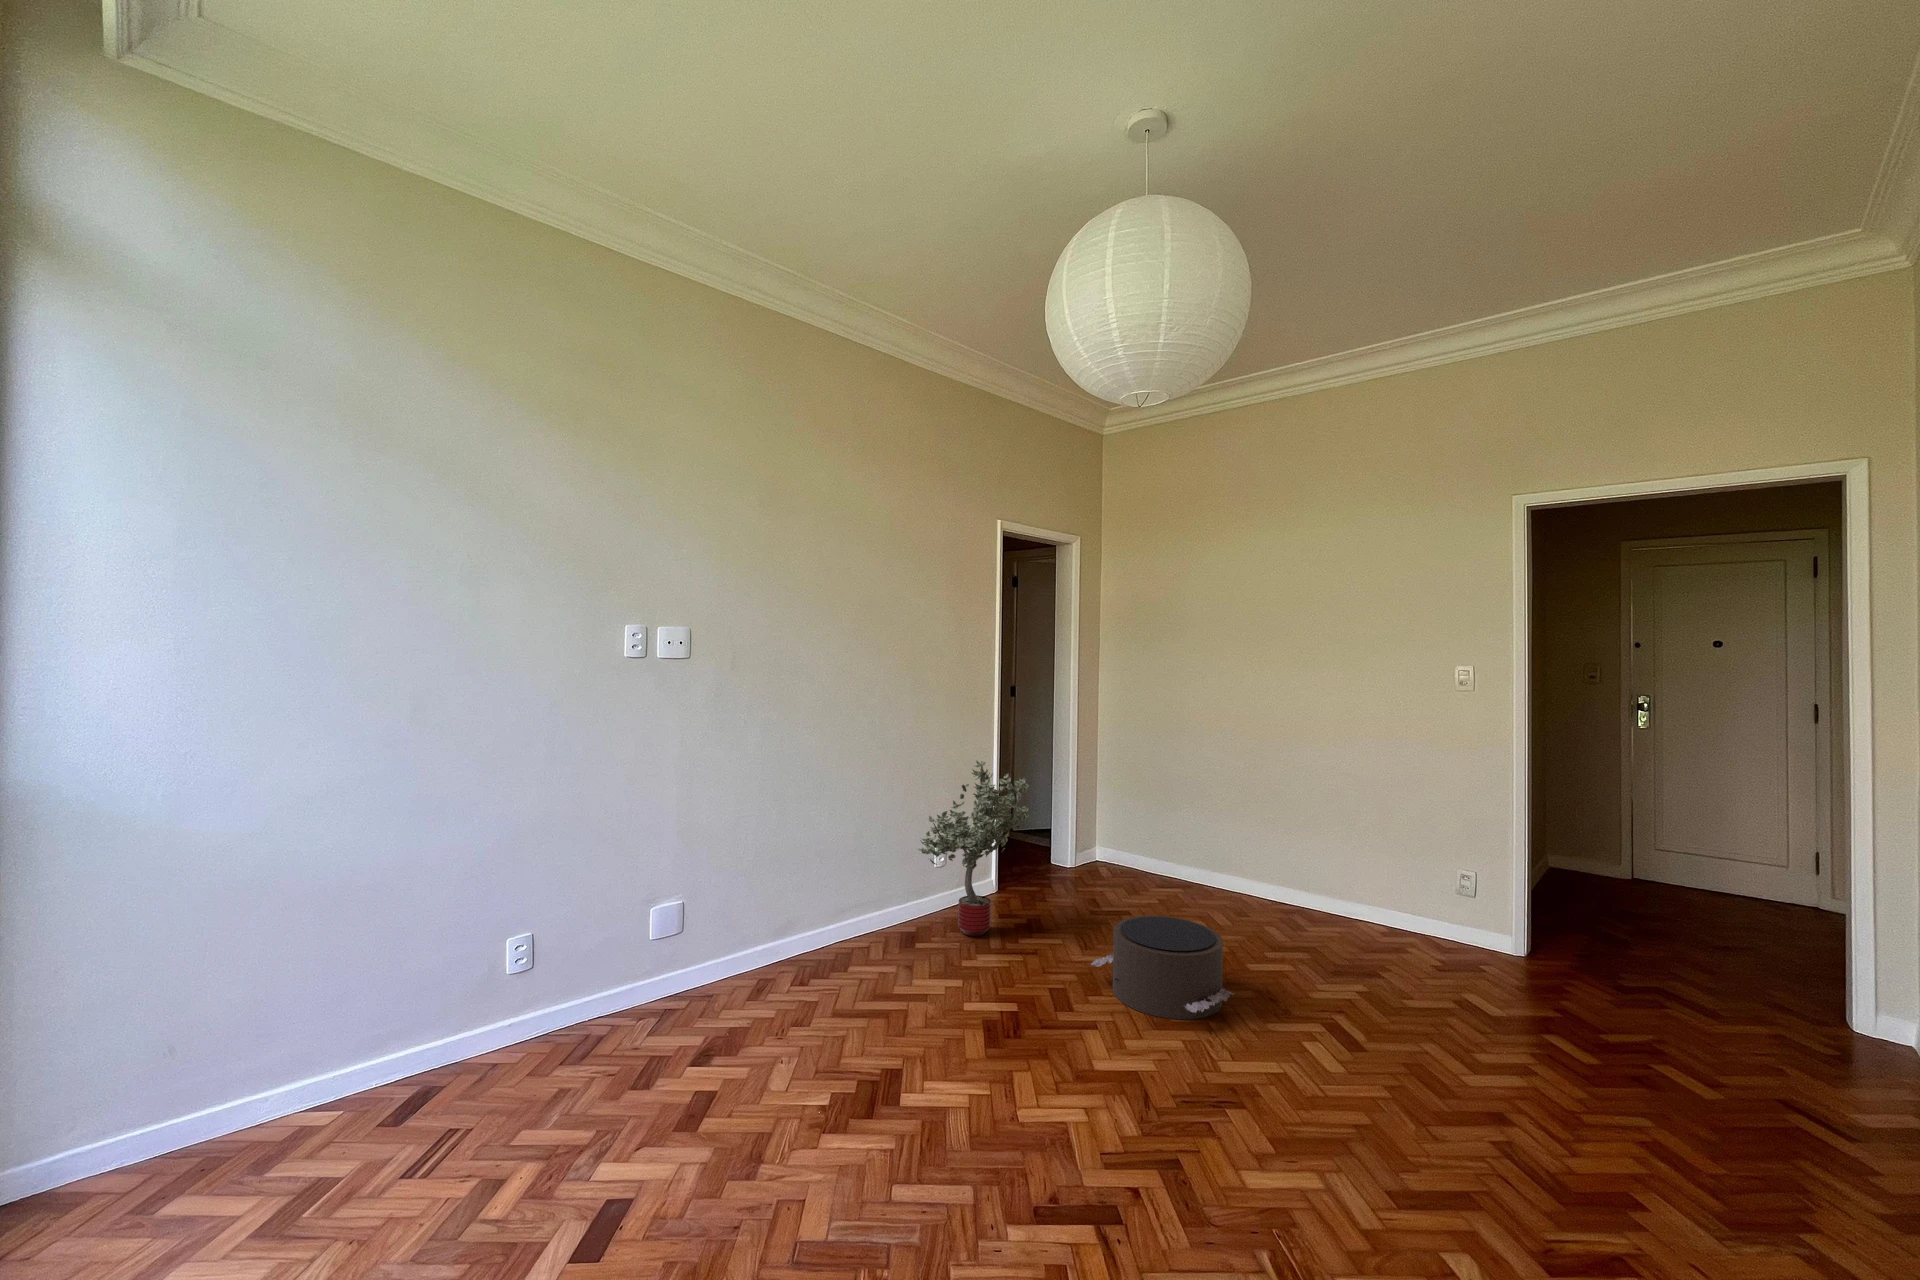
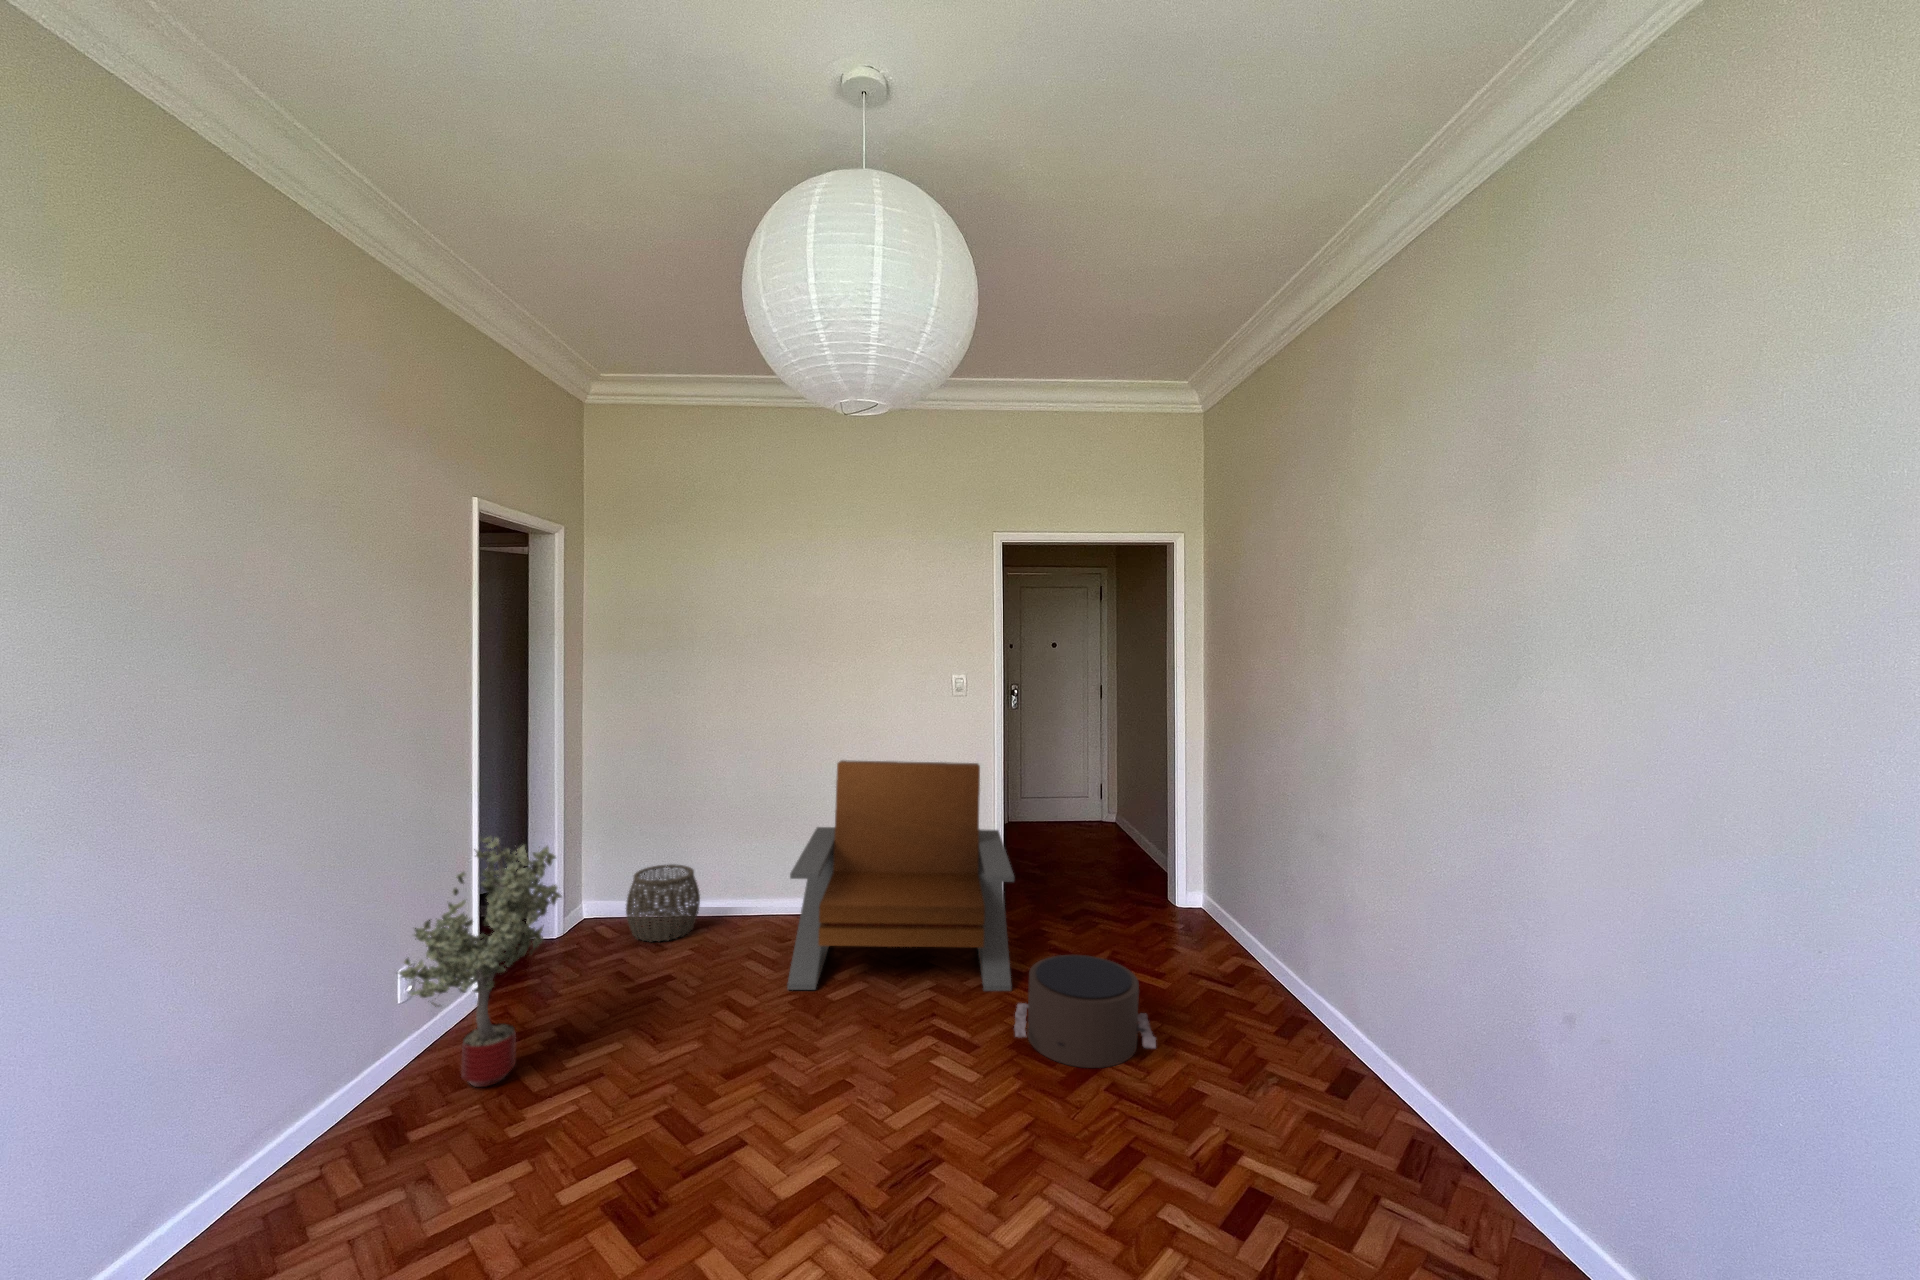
lounge chair: none [1214,748,1508,1025] -> present [787,760,1014,991]
woven basket: none [1115,827,1178,891] -> present [626,864,700,942]
pouf: present [1091,916,1234,1019] -> present [1014,955,1156,1068]

